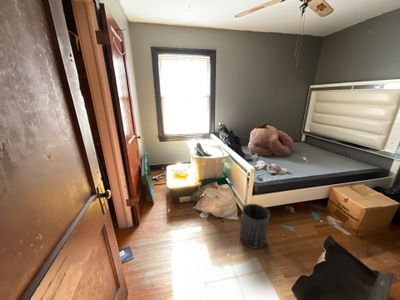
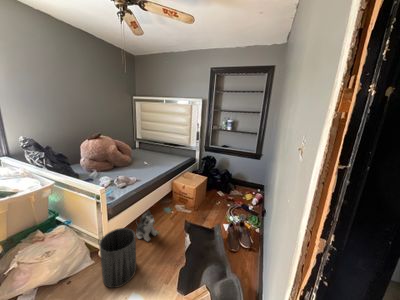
plush toy: none [274,204,294,232] -> present [136,210,157,241]

